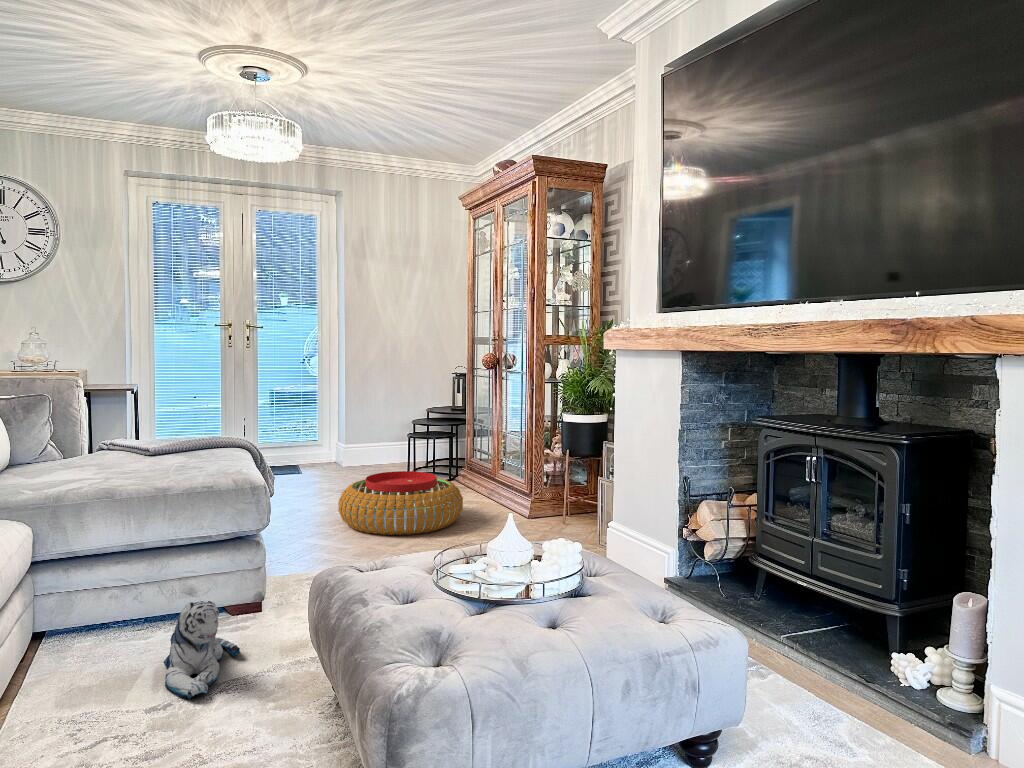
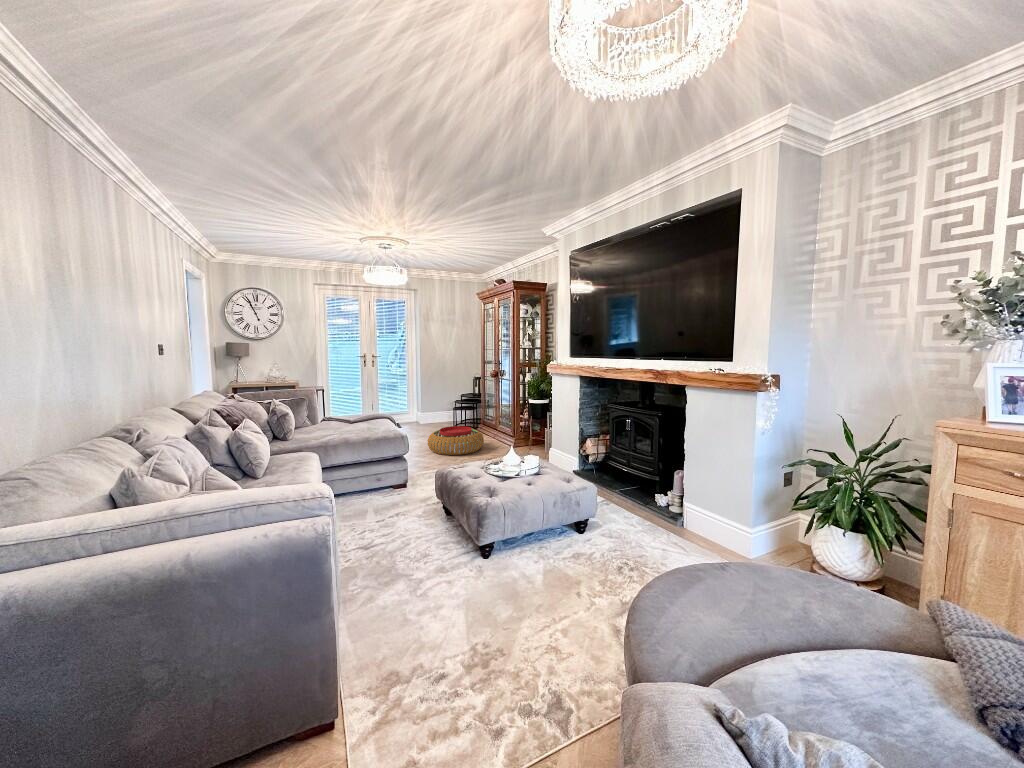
plush toy: present [163,601,240,699] -> none [375,482,405,518]

